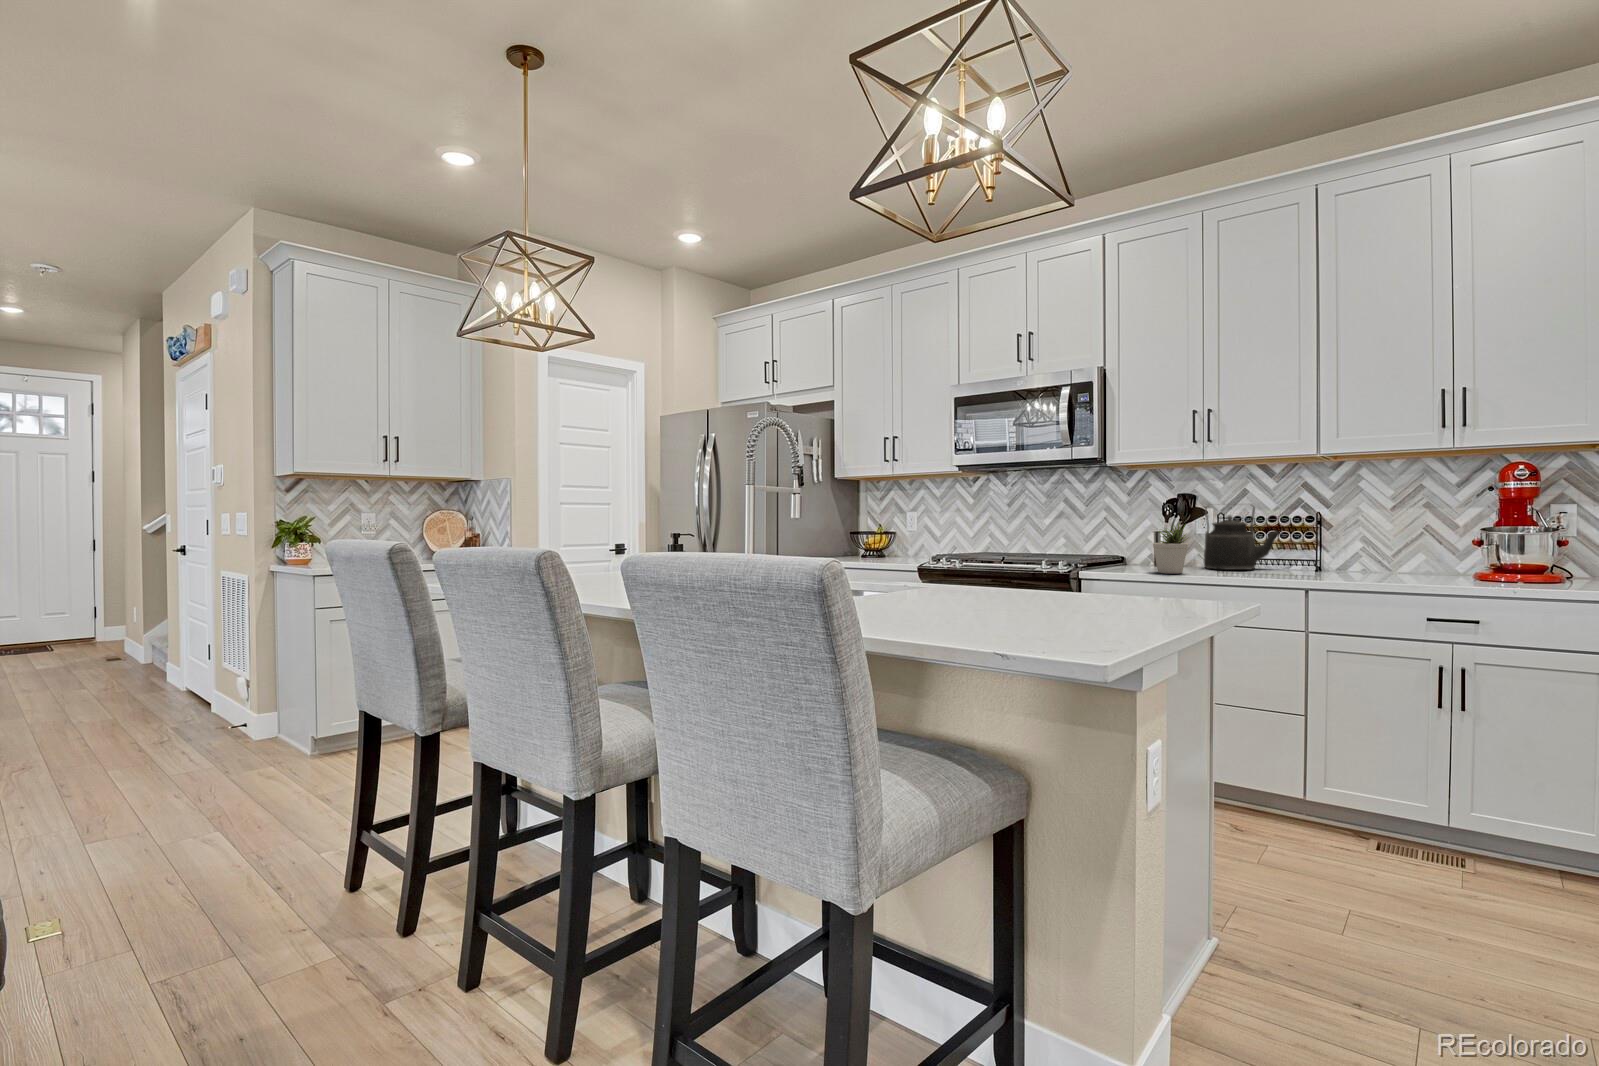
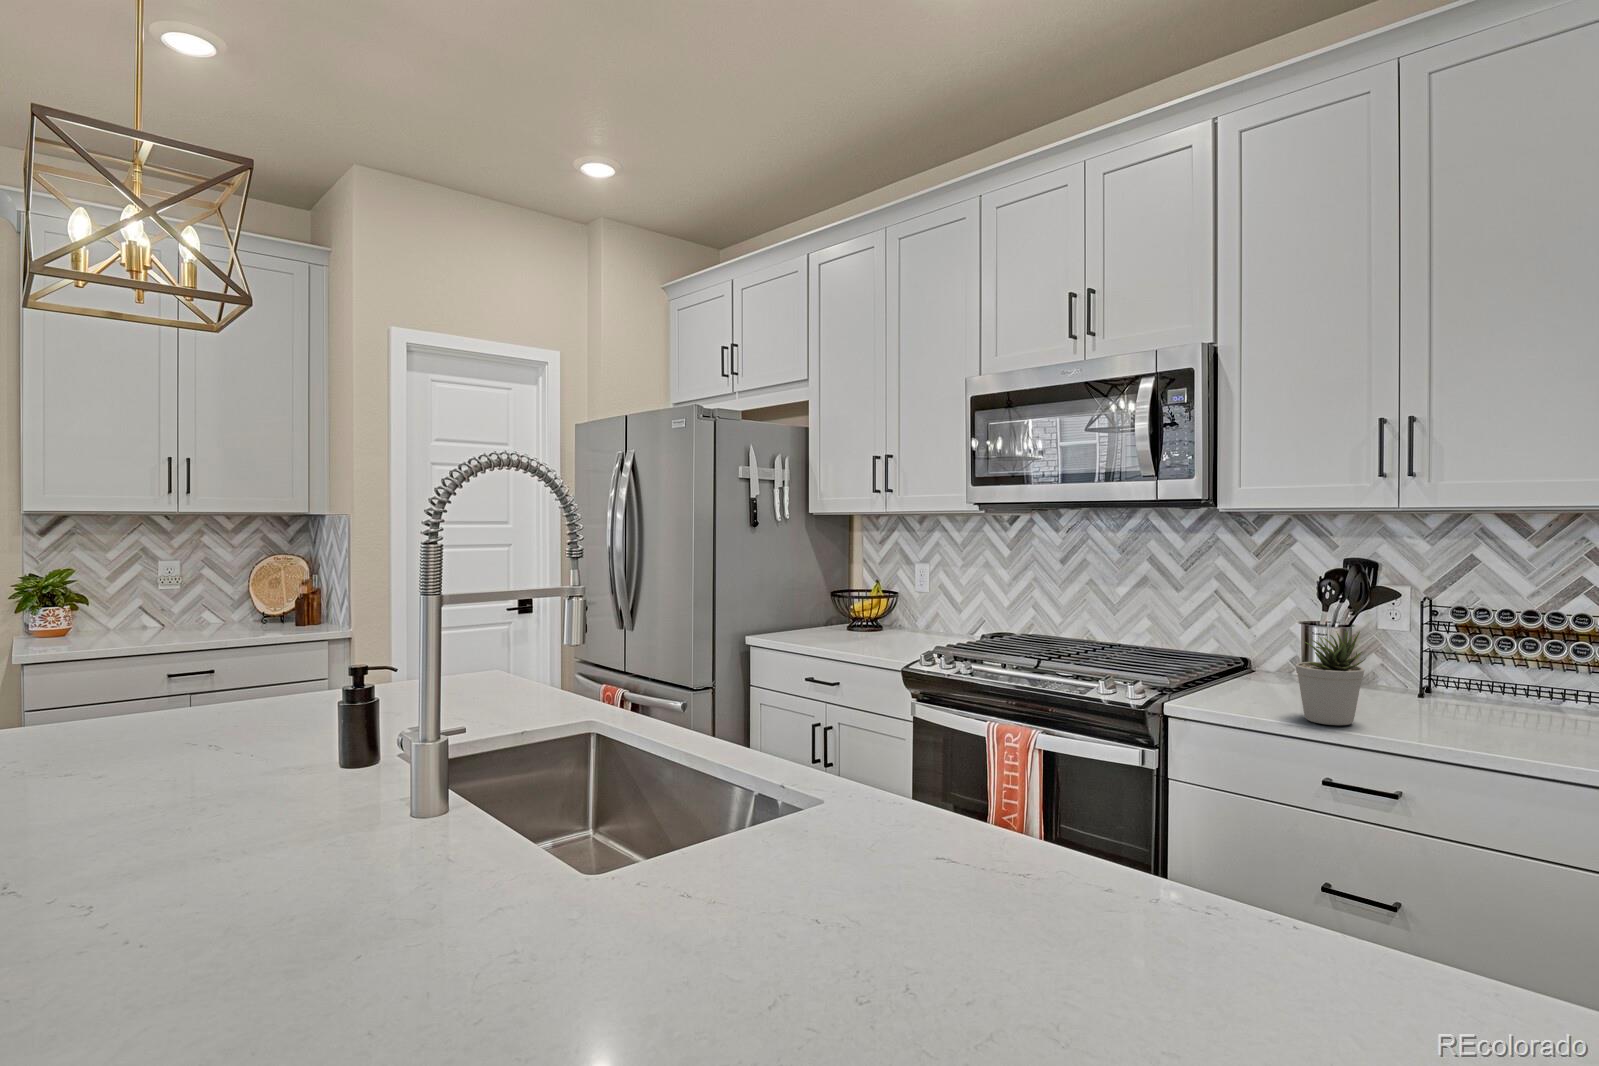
kettle: present [1204,505,1280,570] -> none [1393,588,1548,717]

